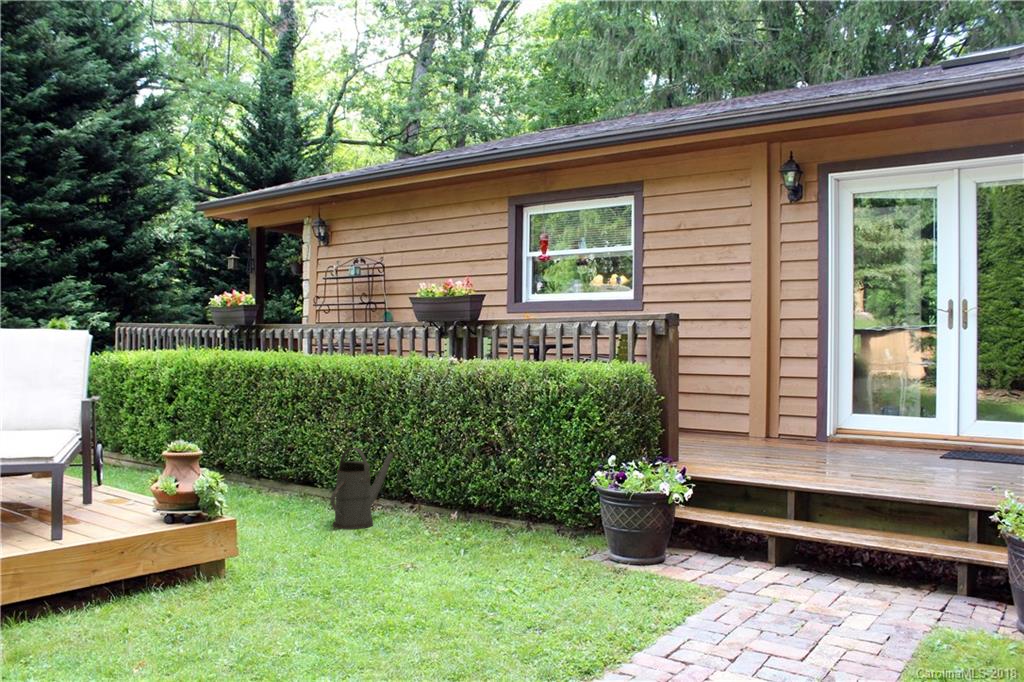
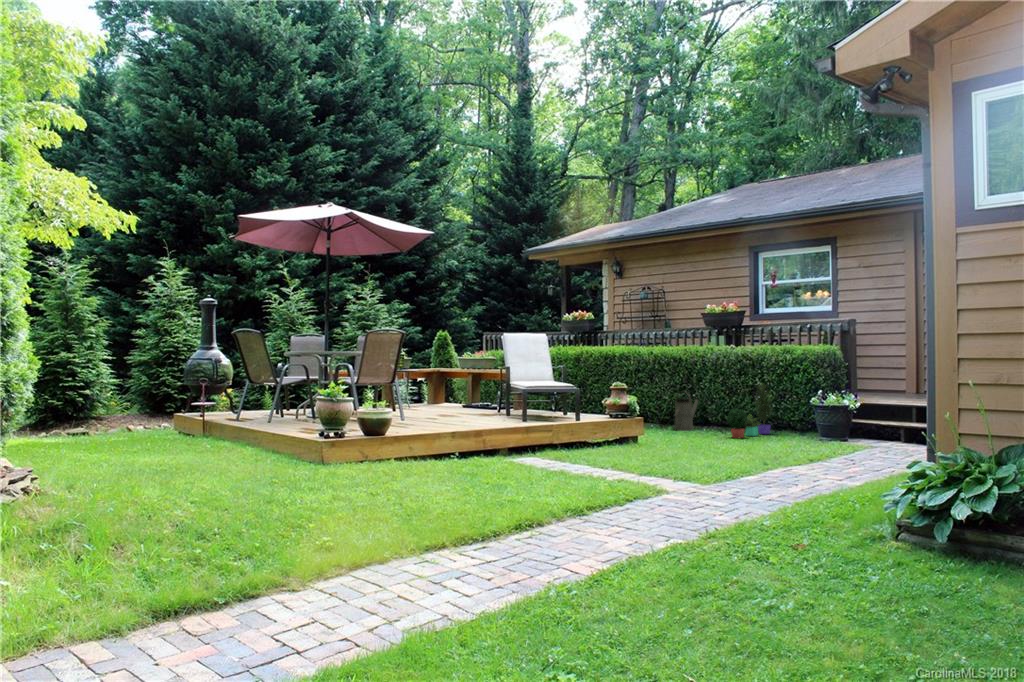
potted plant: none [415,434,523,566] -> present [727,384,772,438]

